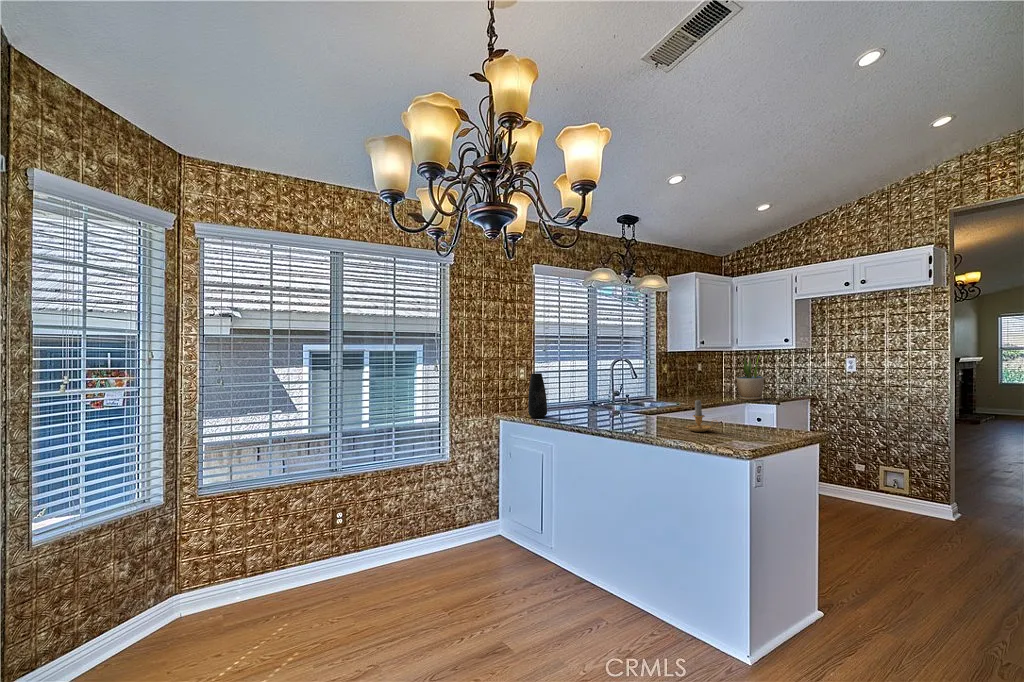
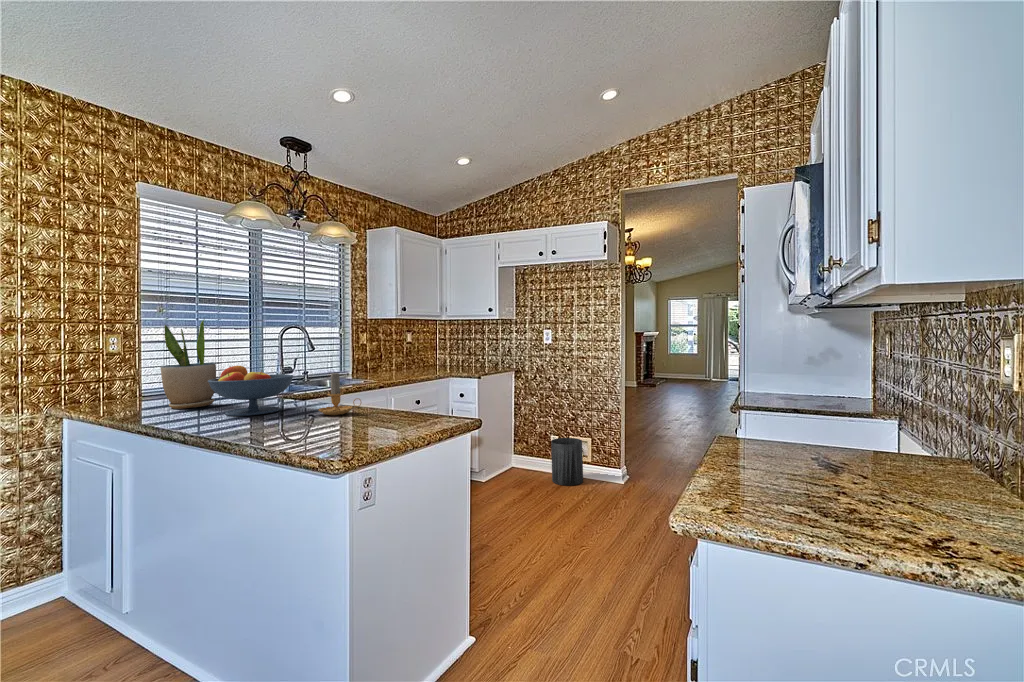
potted plant: present [736,356,764,400] -> present [160,319,216,409]
vase: present [528,373,547,418] -> none [94,341,131,410]
fruit bowl: none [607,392,661,428] -> present [208,366,293,416]
trash can: none [861,468,903,518] -> present [551,438,583,486]

